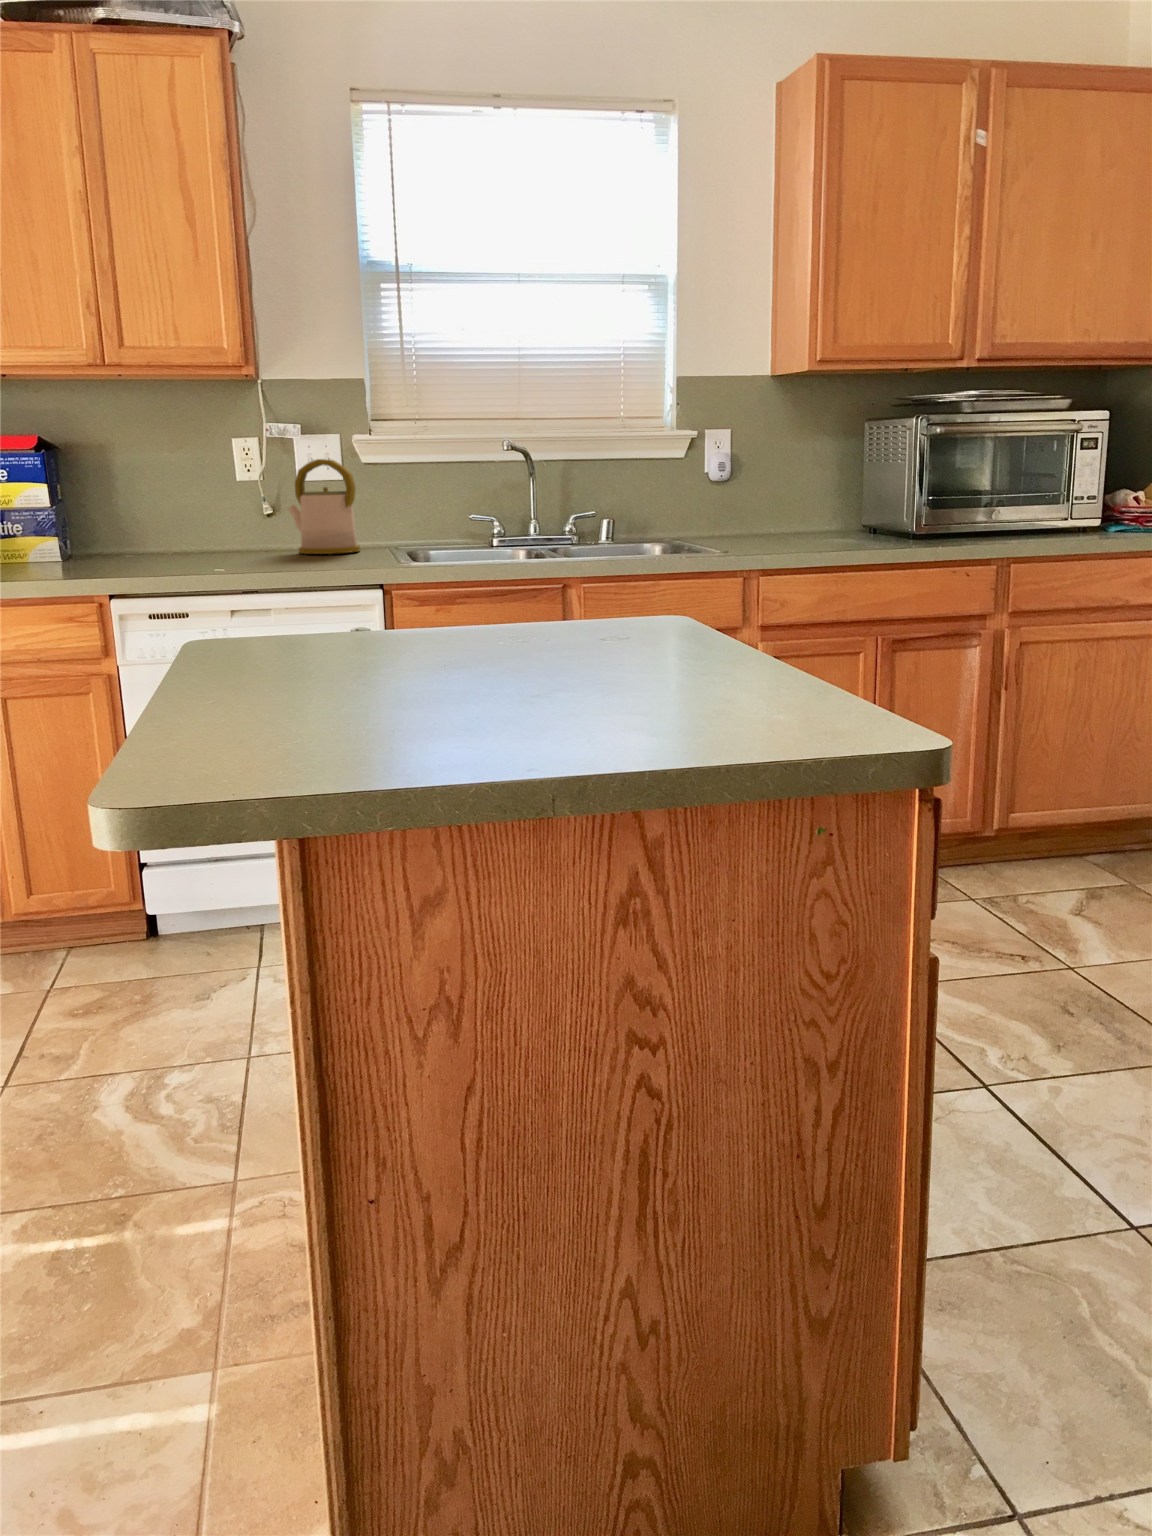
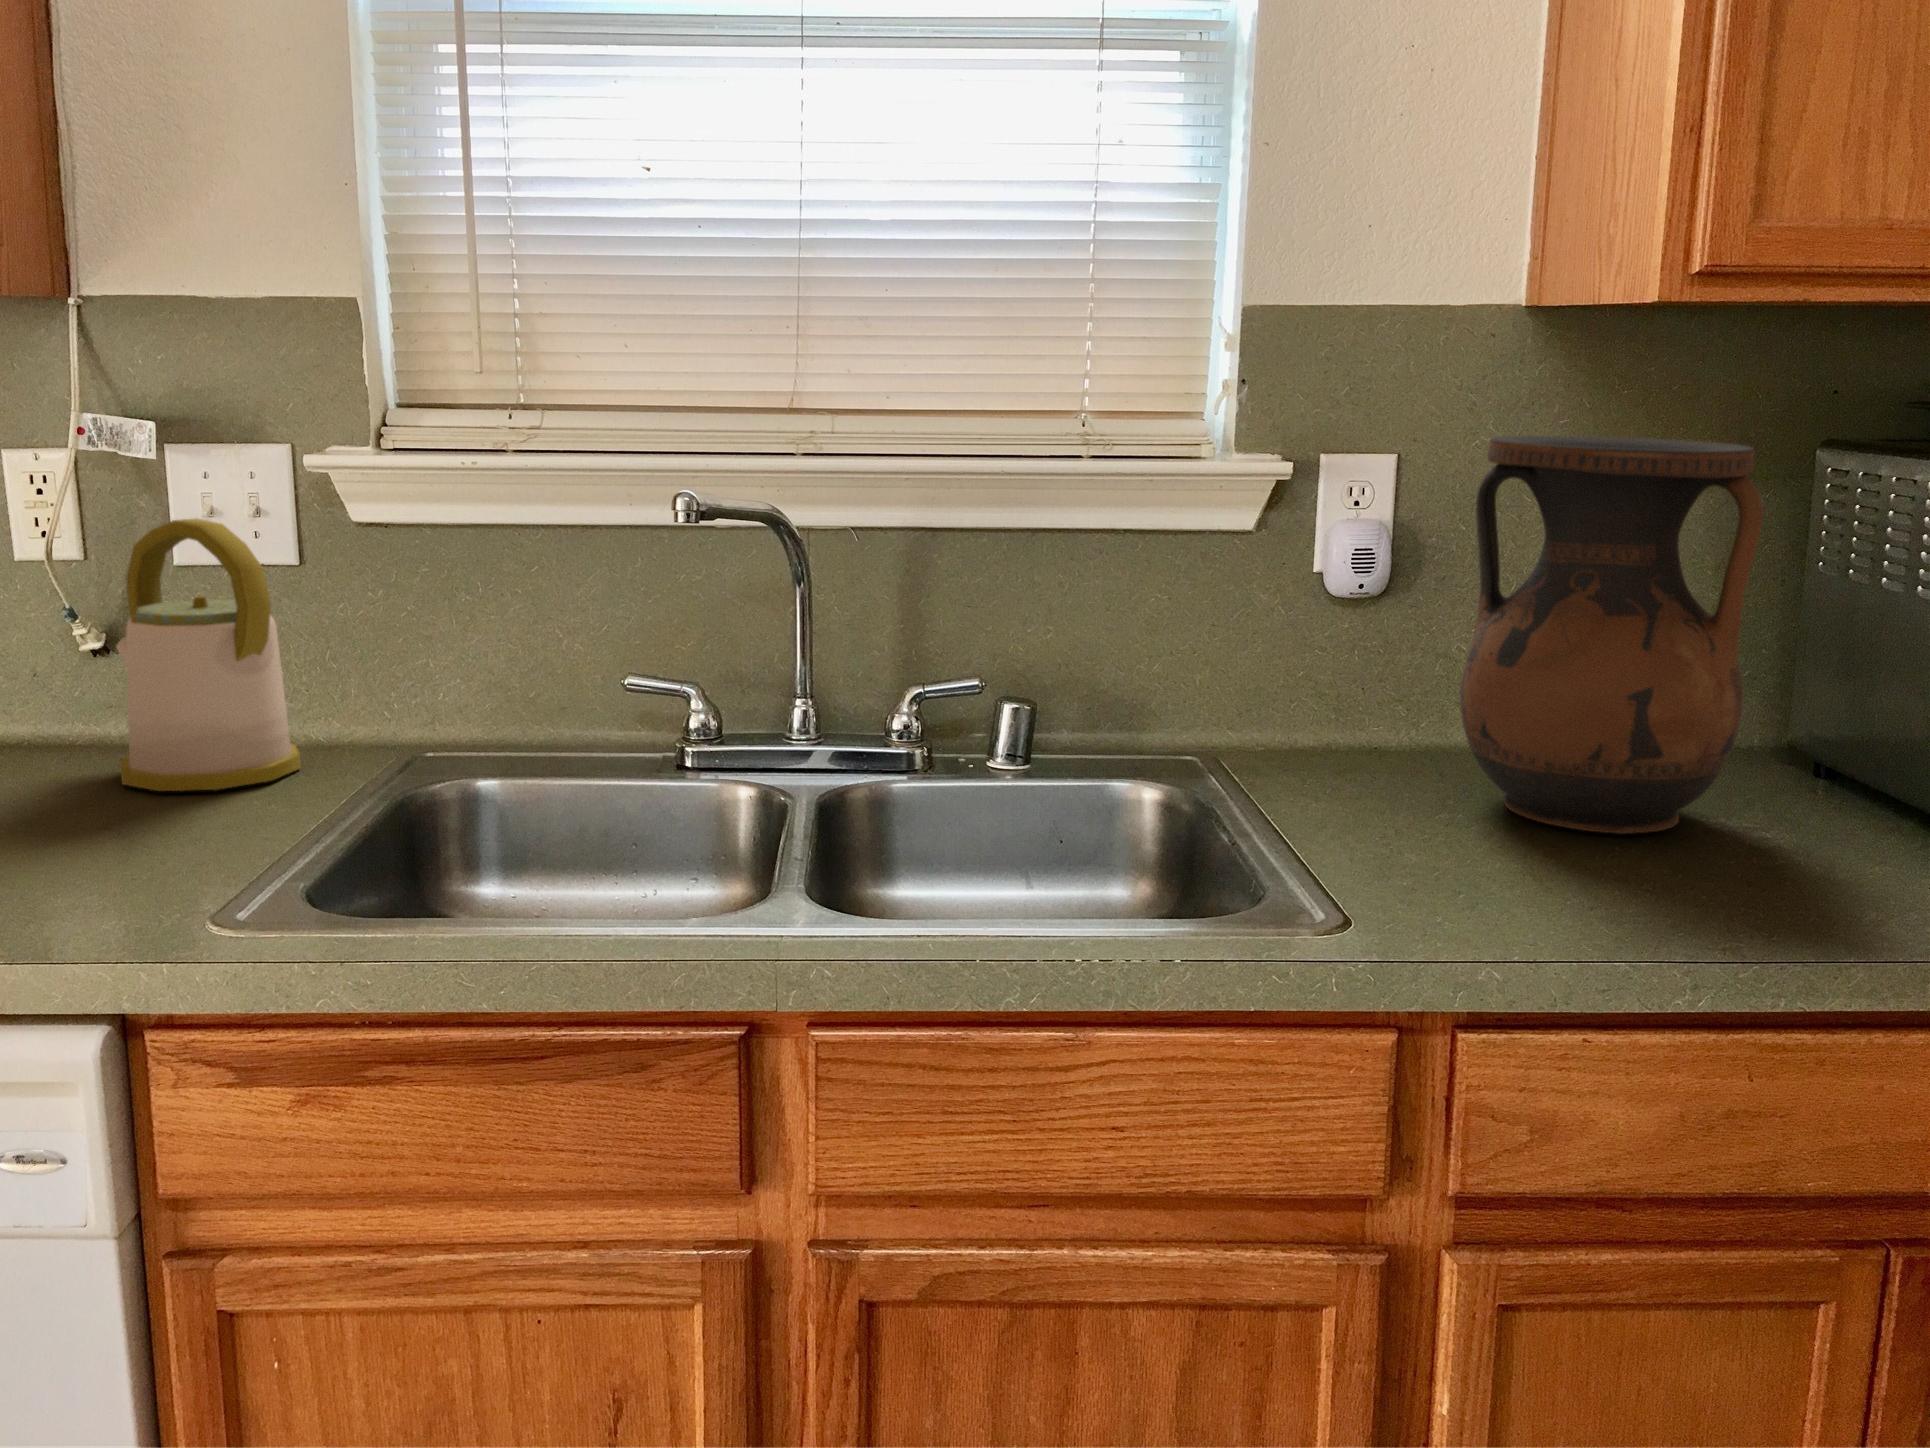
vase: none [756,416,842,542] -> present [1460,436,1763,834]

